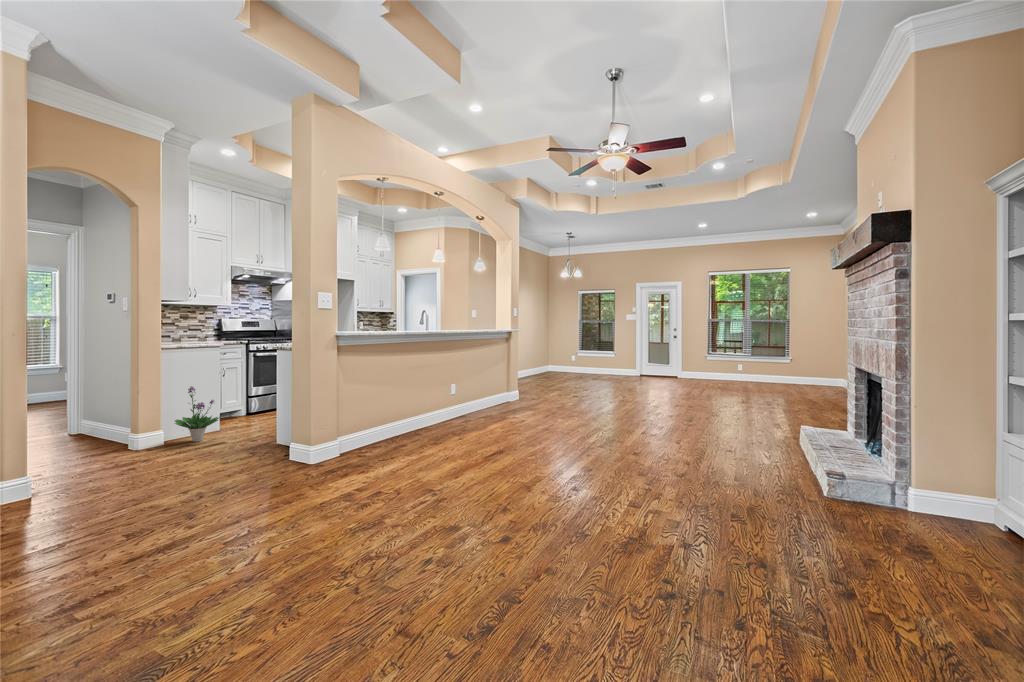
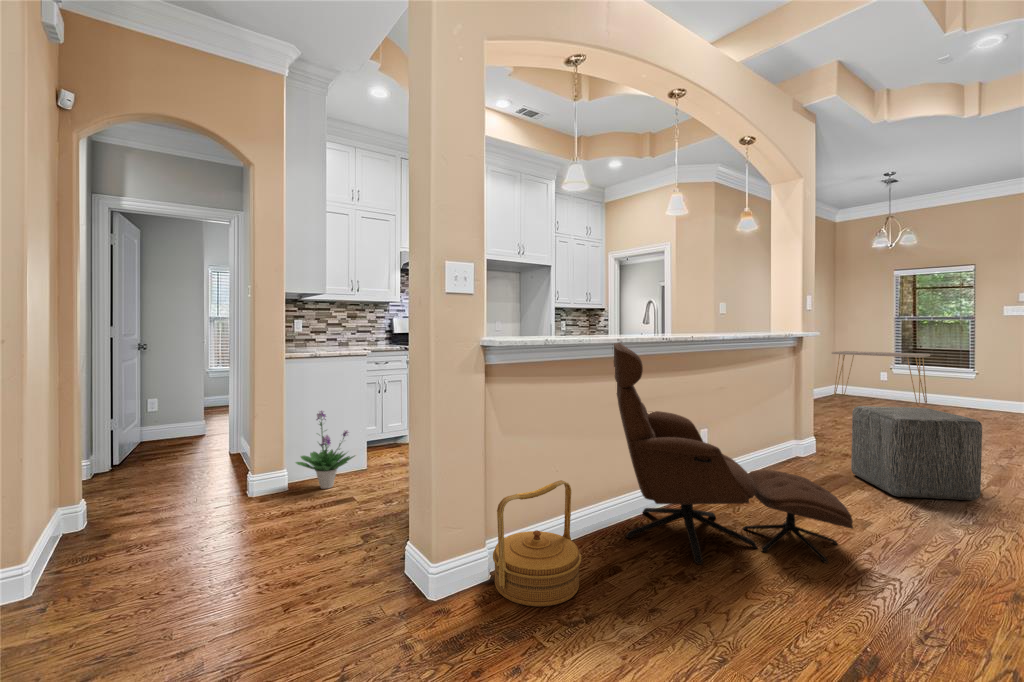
lounge chair: none [404,335,515,441] -> present [614,343,853,564]
console table: none [545,343,595,376] -> present [832,351,930,406]
ottoman: none [533,369,582,413] -> present [851,406,982,500]
woven basket: none [344,405,391,461] -> present [493,480,581,607]

